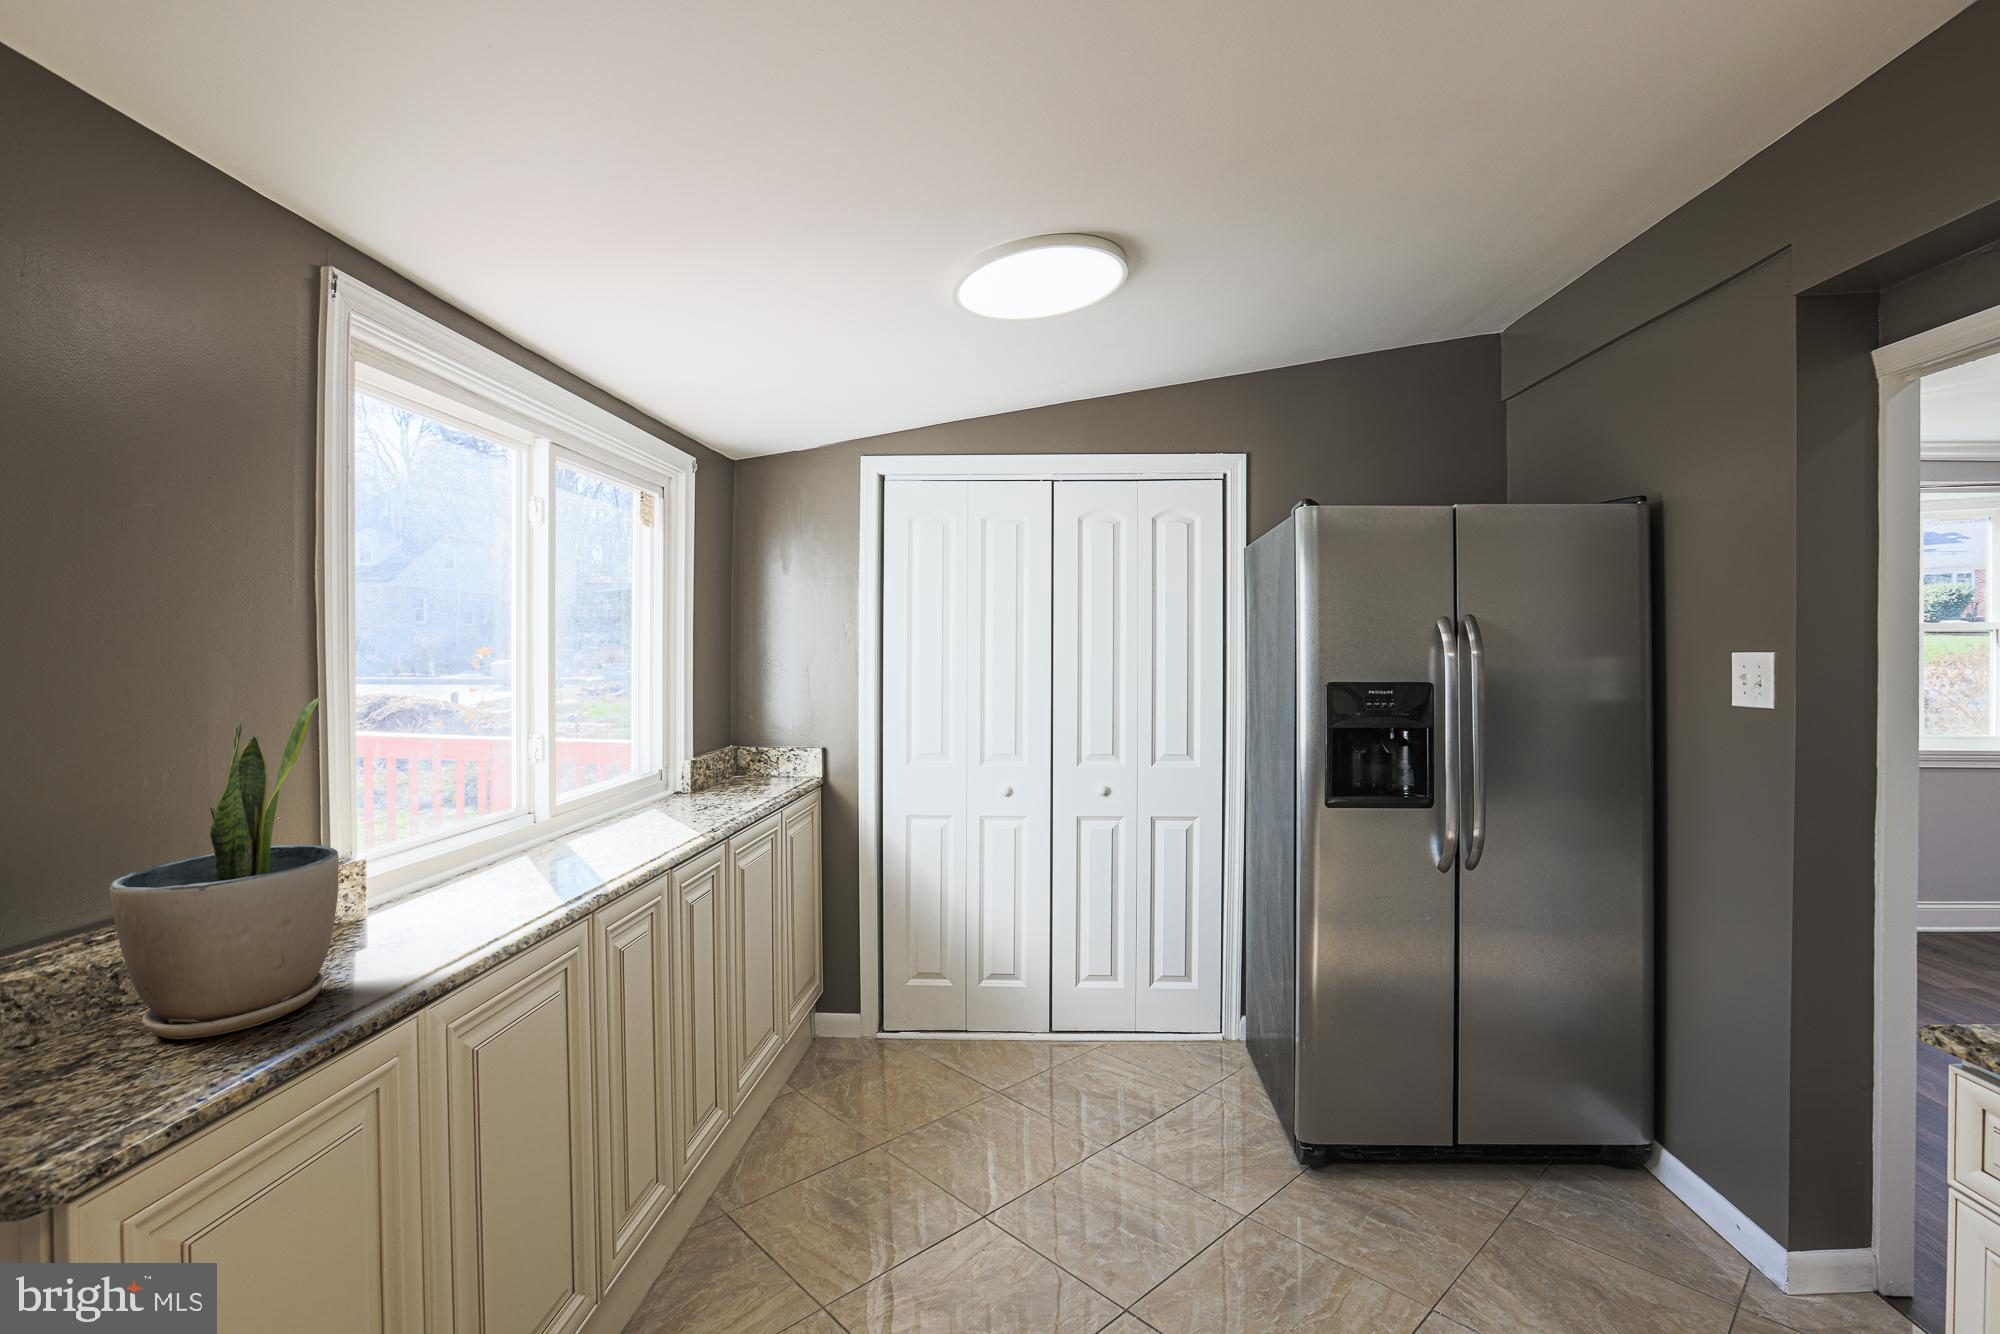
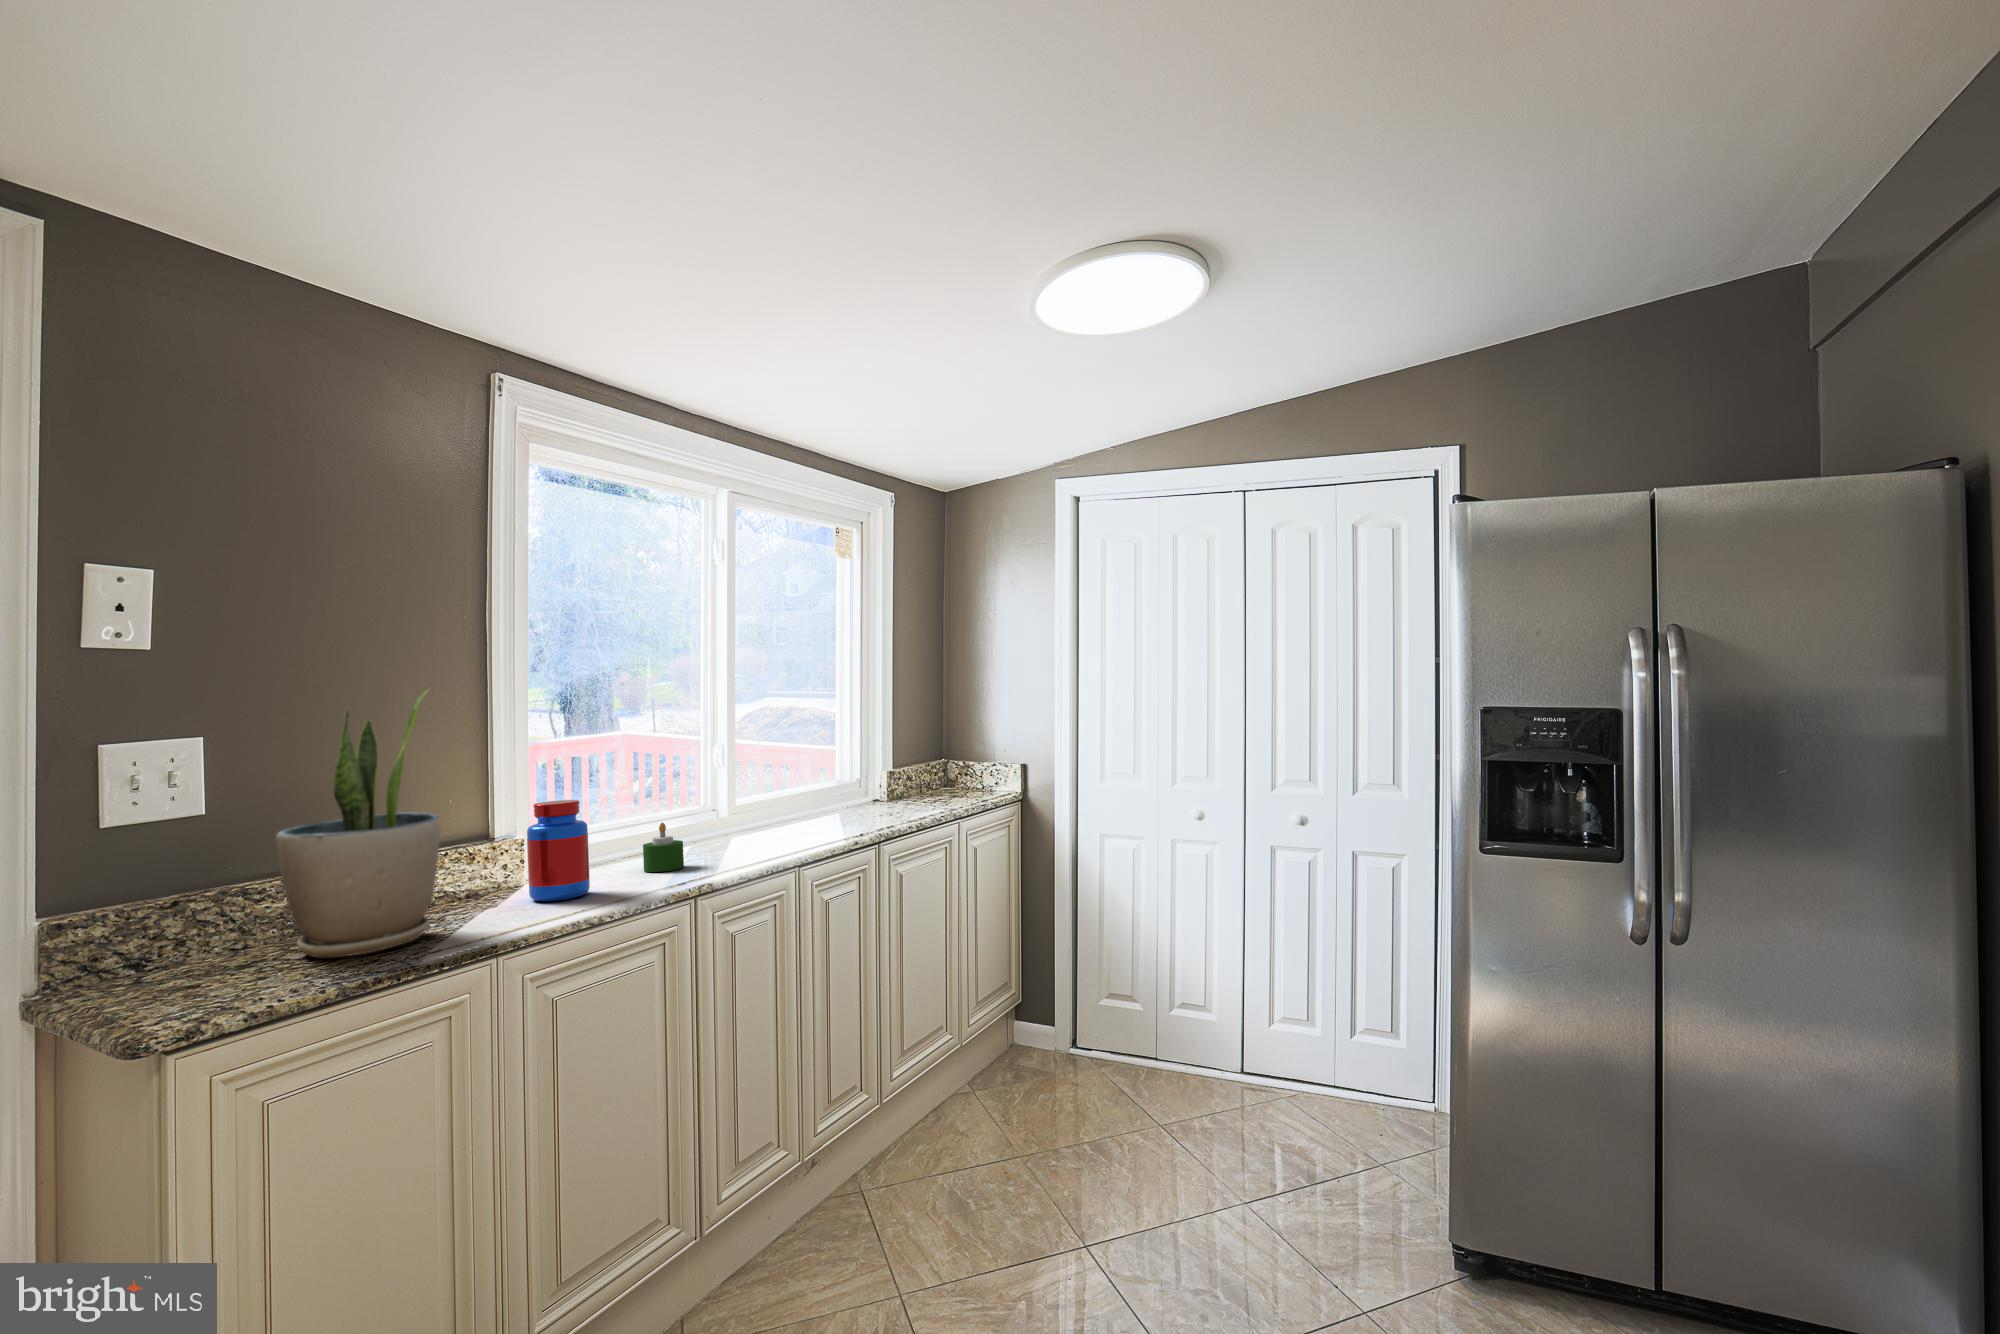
jar: none [399,816,476,933] -> present [527,800,590,901]
candle: none [505,833,553,887] -> present [643,823,684,872]

